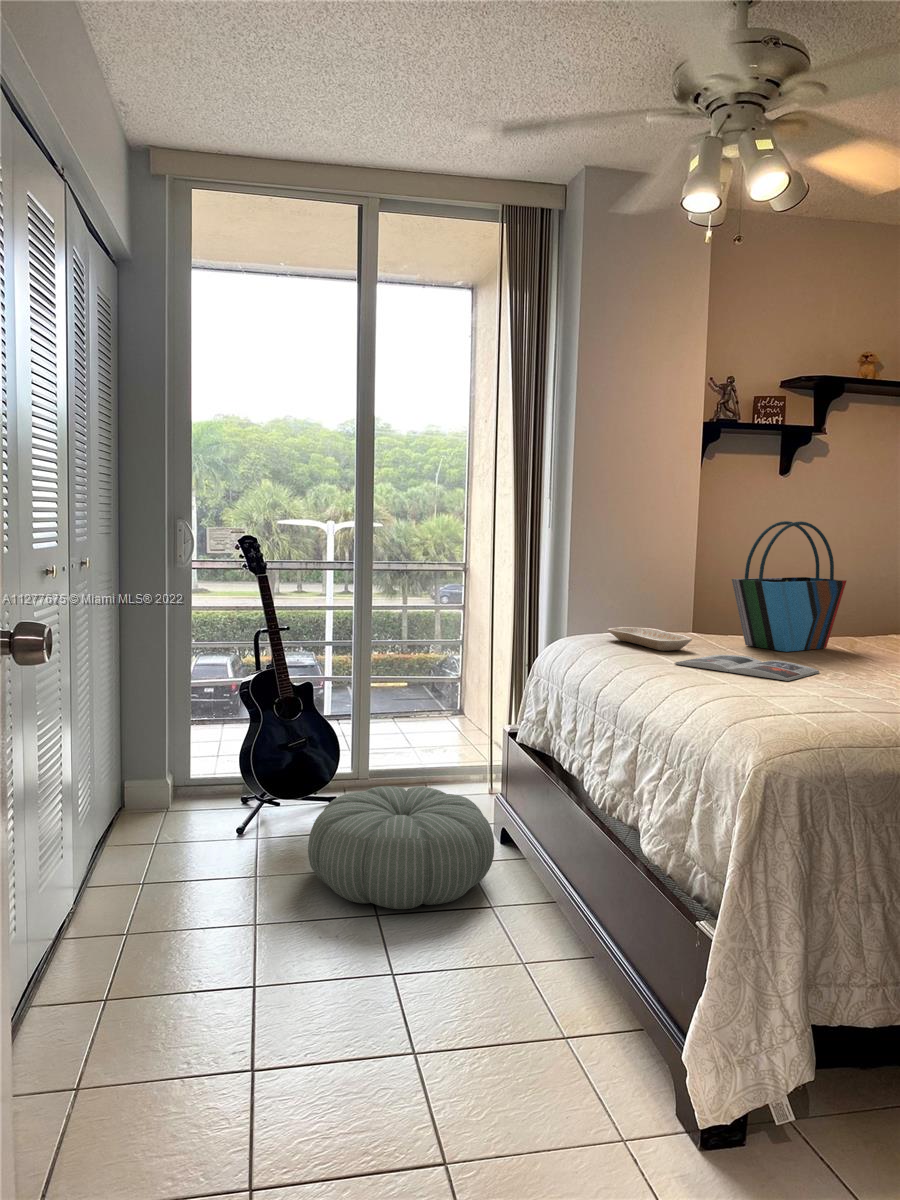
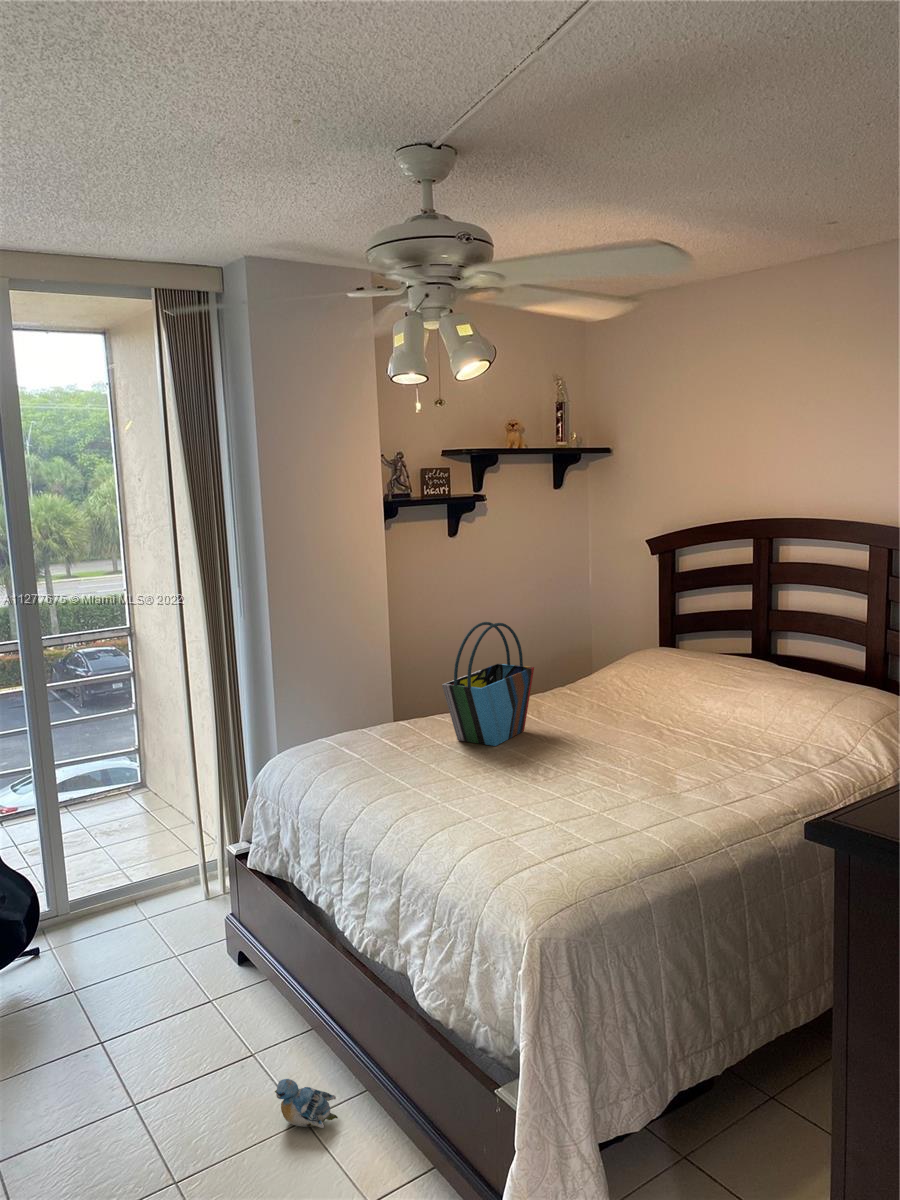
tray: present [608,627,692,651] -> none [331,736,416,768]
magazine: present [674,655,820,681] -> none [411,768,537,804]
pouf: present [308,786,494,909] -> none [35,934,243,1097]
plush toy: none [500,918,559,972] -> present [275,1079,338,1128]

